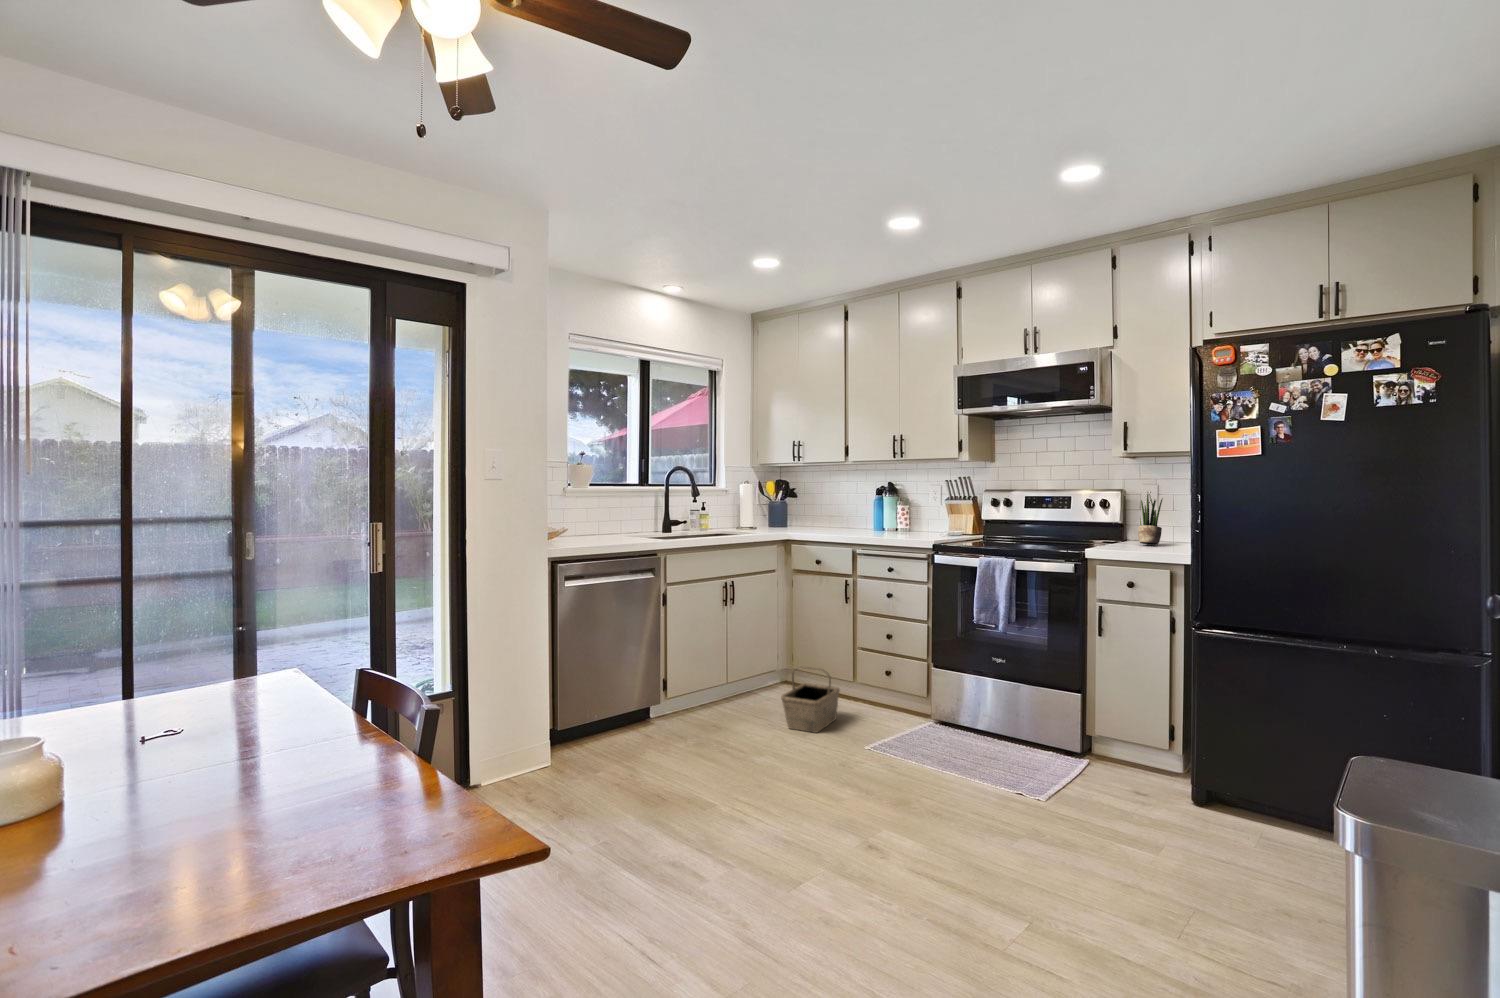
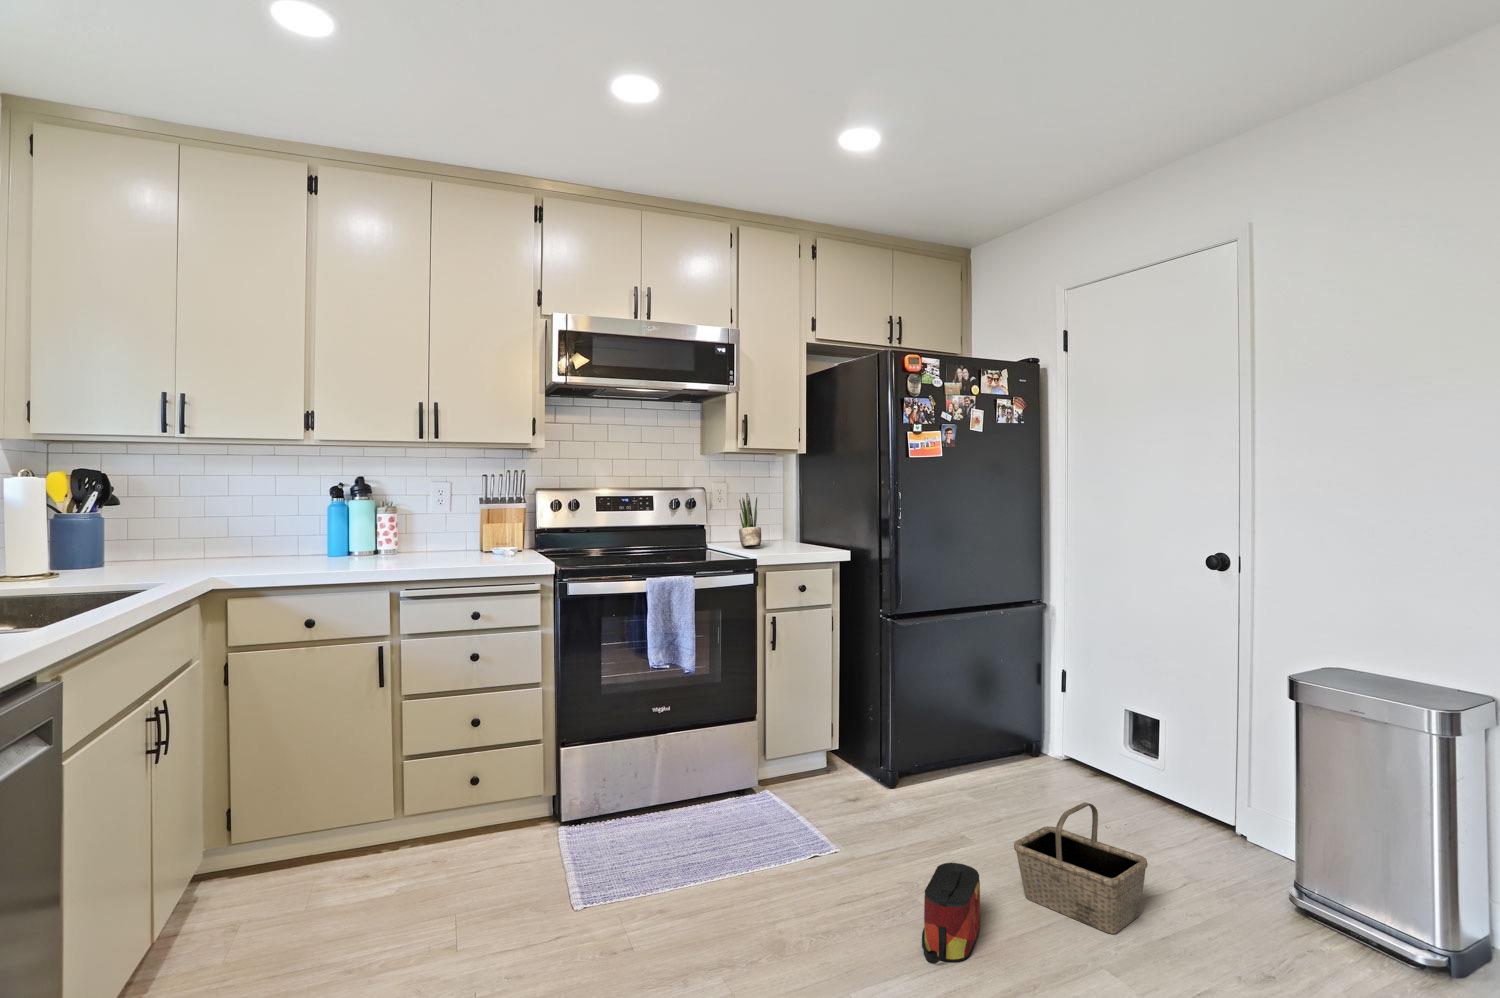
basket: present [781,666,840,733] -> present [1014,802,1148,934]
bag: none [933,798,1021,860] -> present [922,863,980,963]

